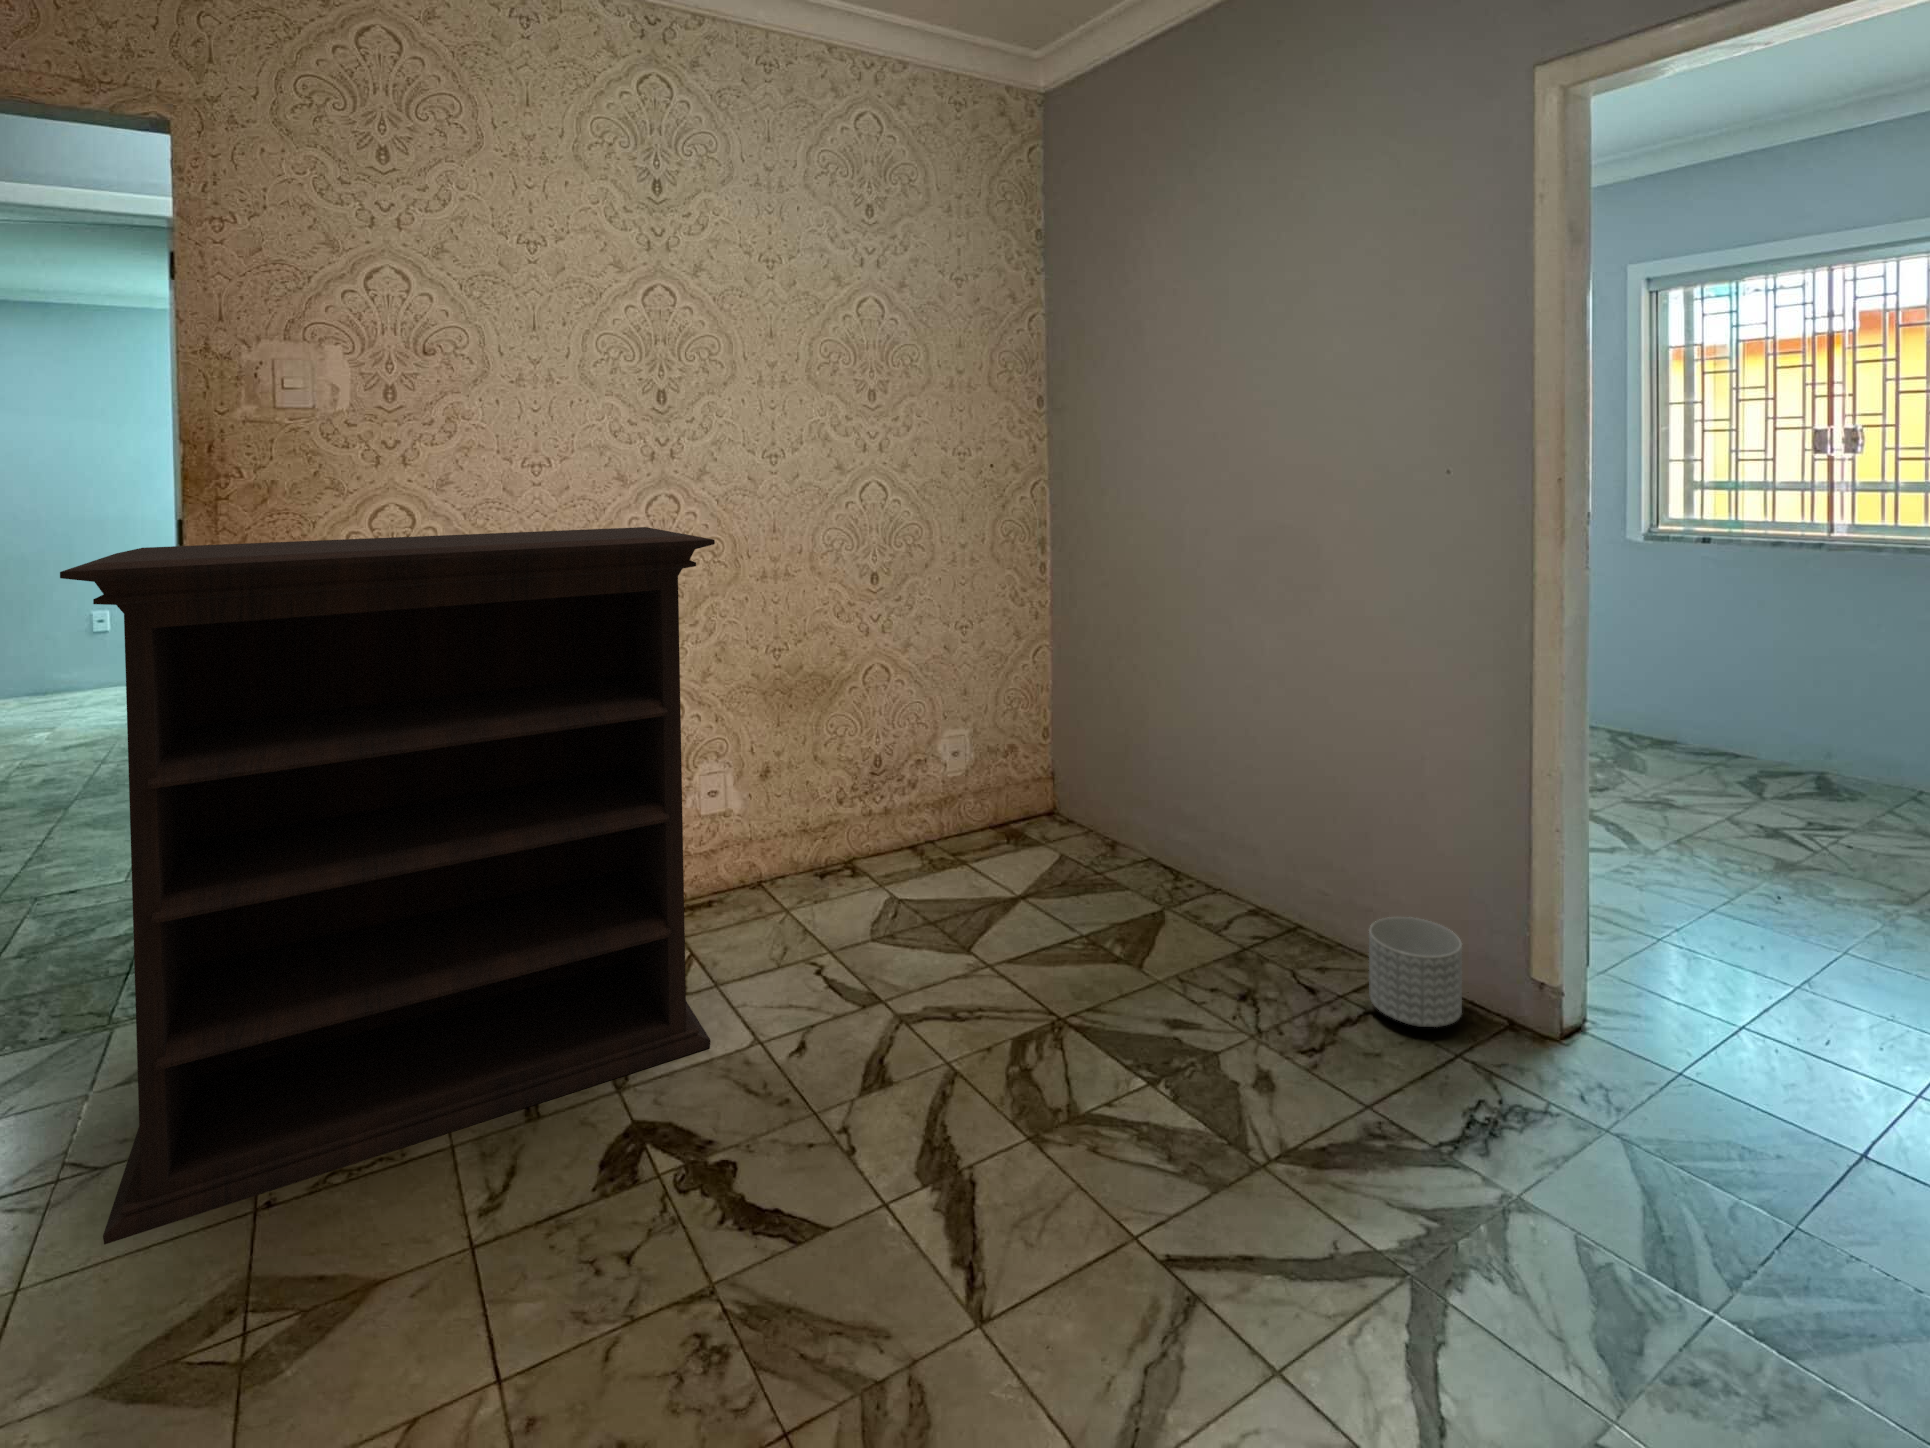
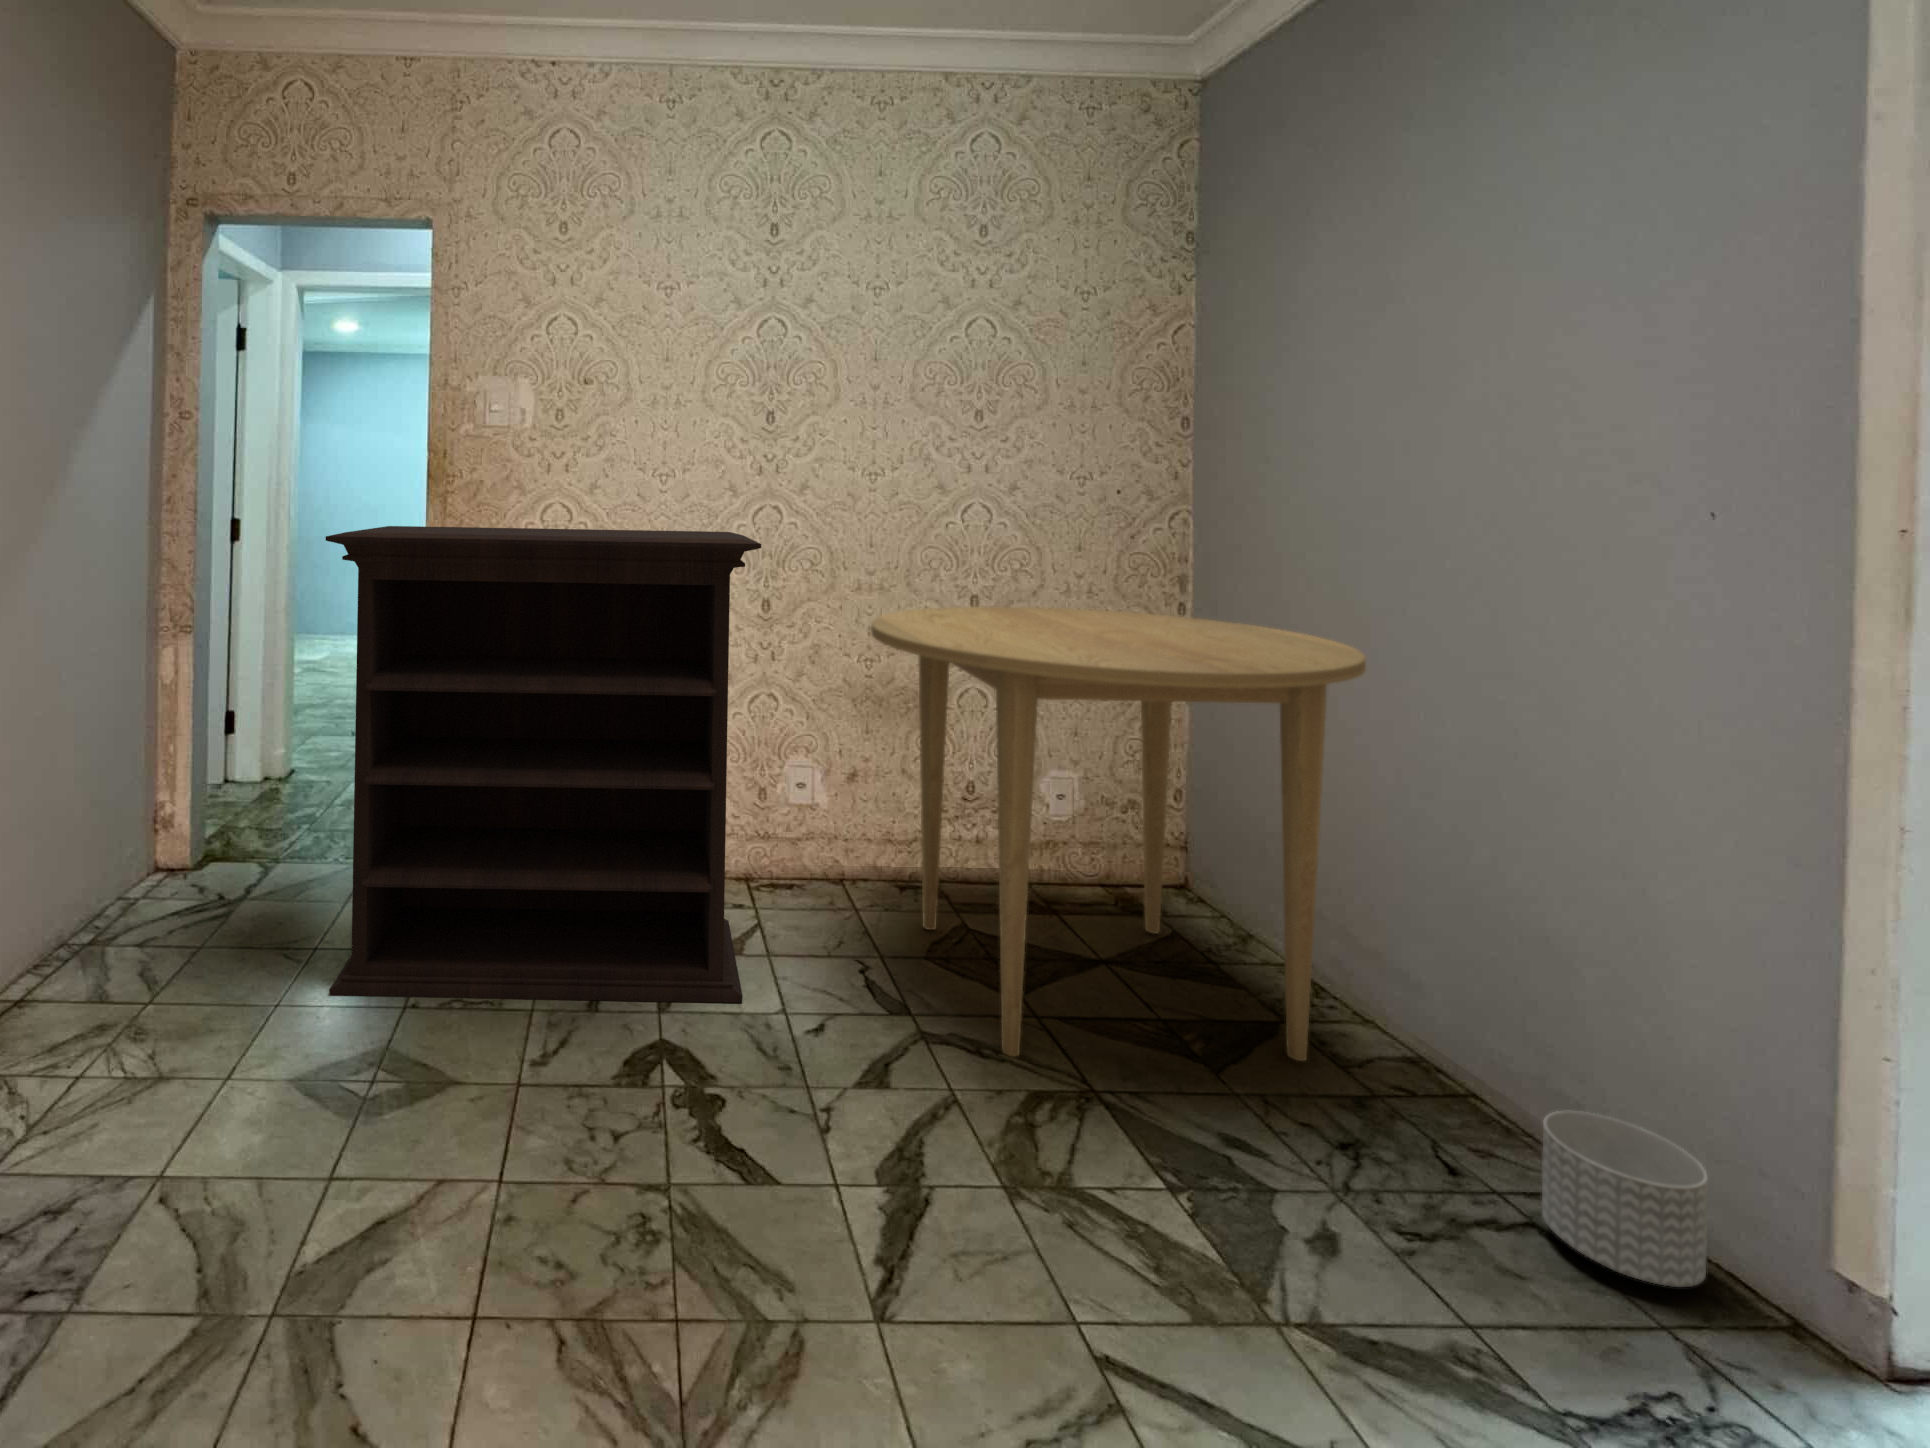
dining table: none [809,578,1223,1012] -> present [871,607,1366,1061]

